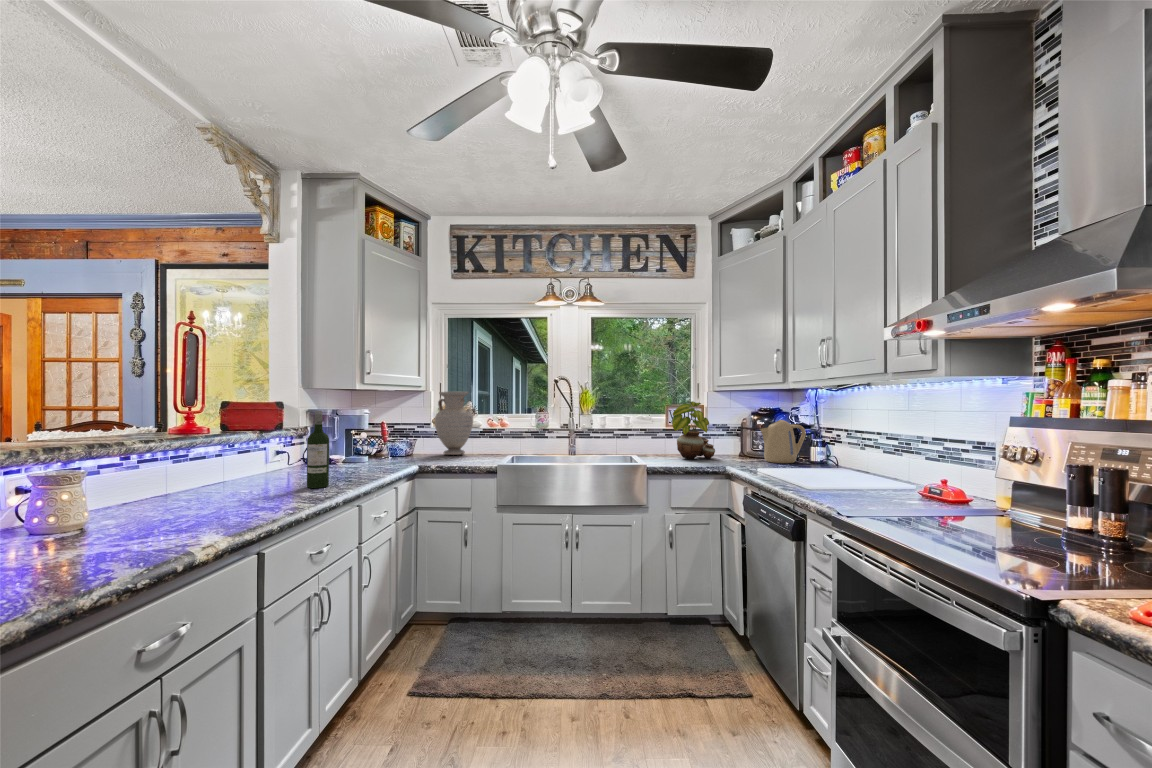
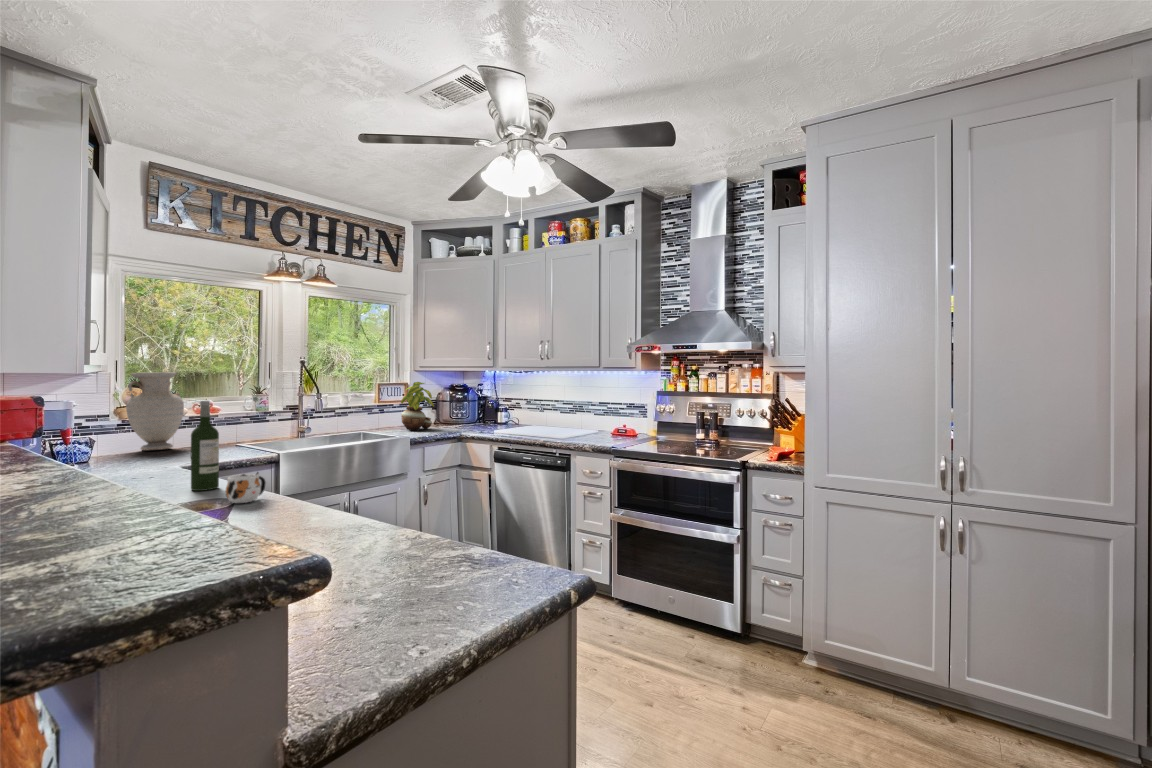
kettle: present [760,420,806,463] -> none [464,395,494,427]
mug: none [256,475,296,502] -> present [225,472,265,503]

